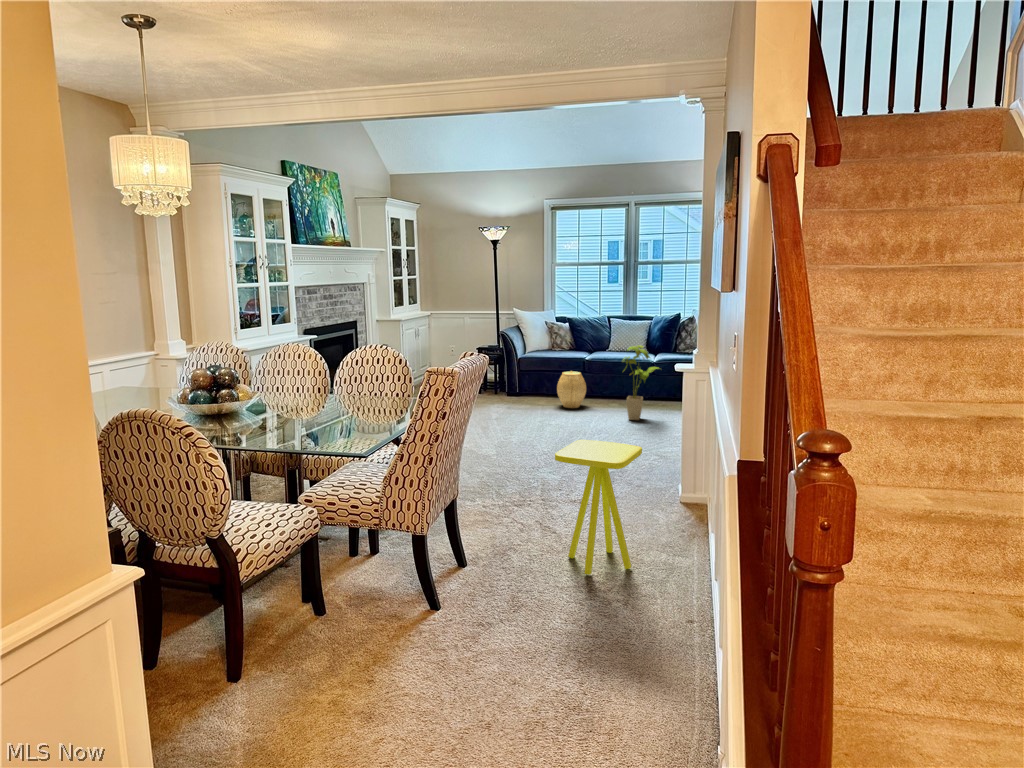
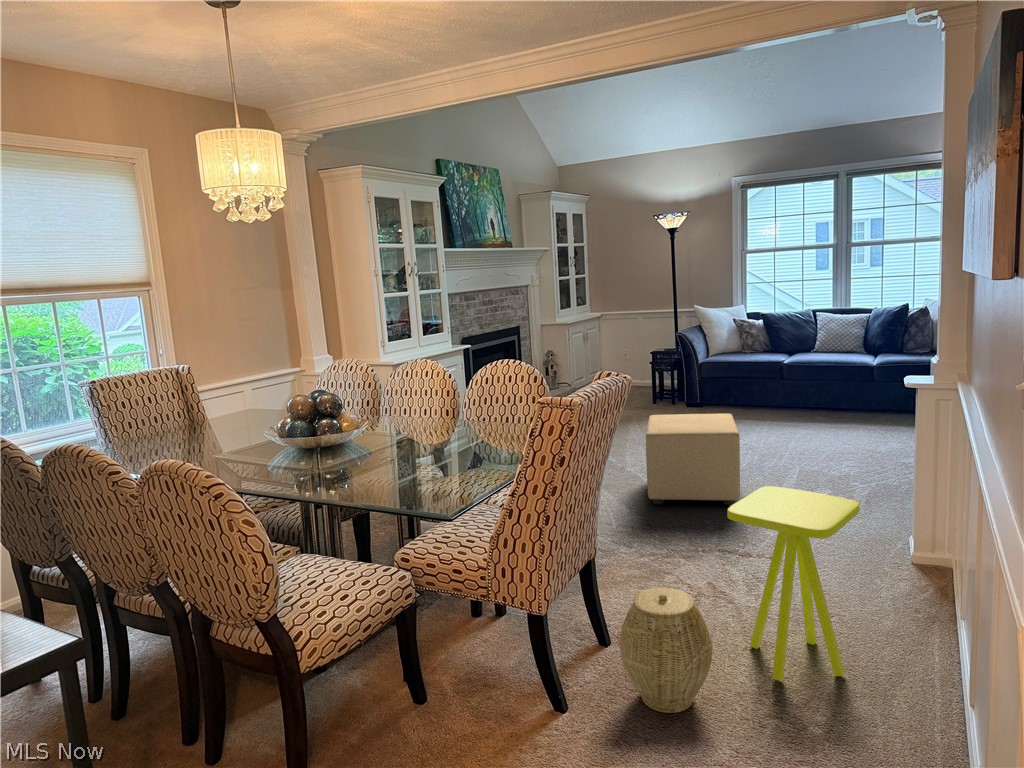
house plant: present [623,345,658,420] -> none [830,346,887,440]
woven basket: present [557,371,586,408] -> present [620,587,712,713]
ottoman: none [482,396,556,470] -> present [646,414,740,506]

